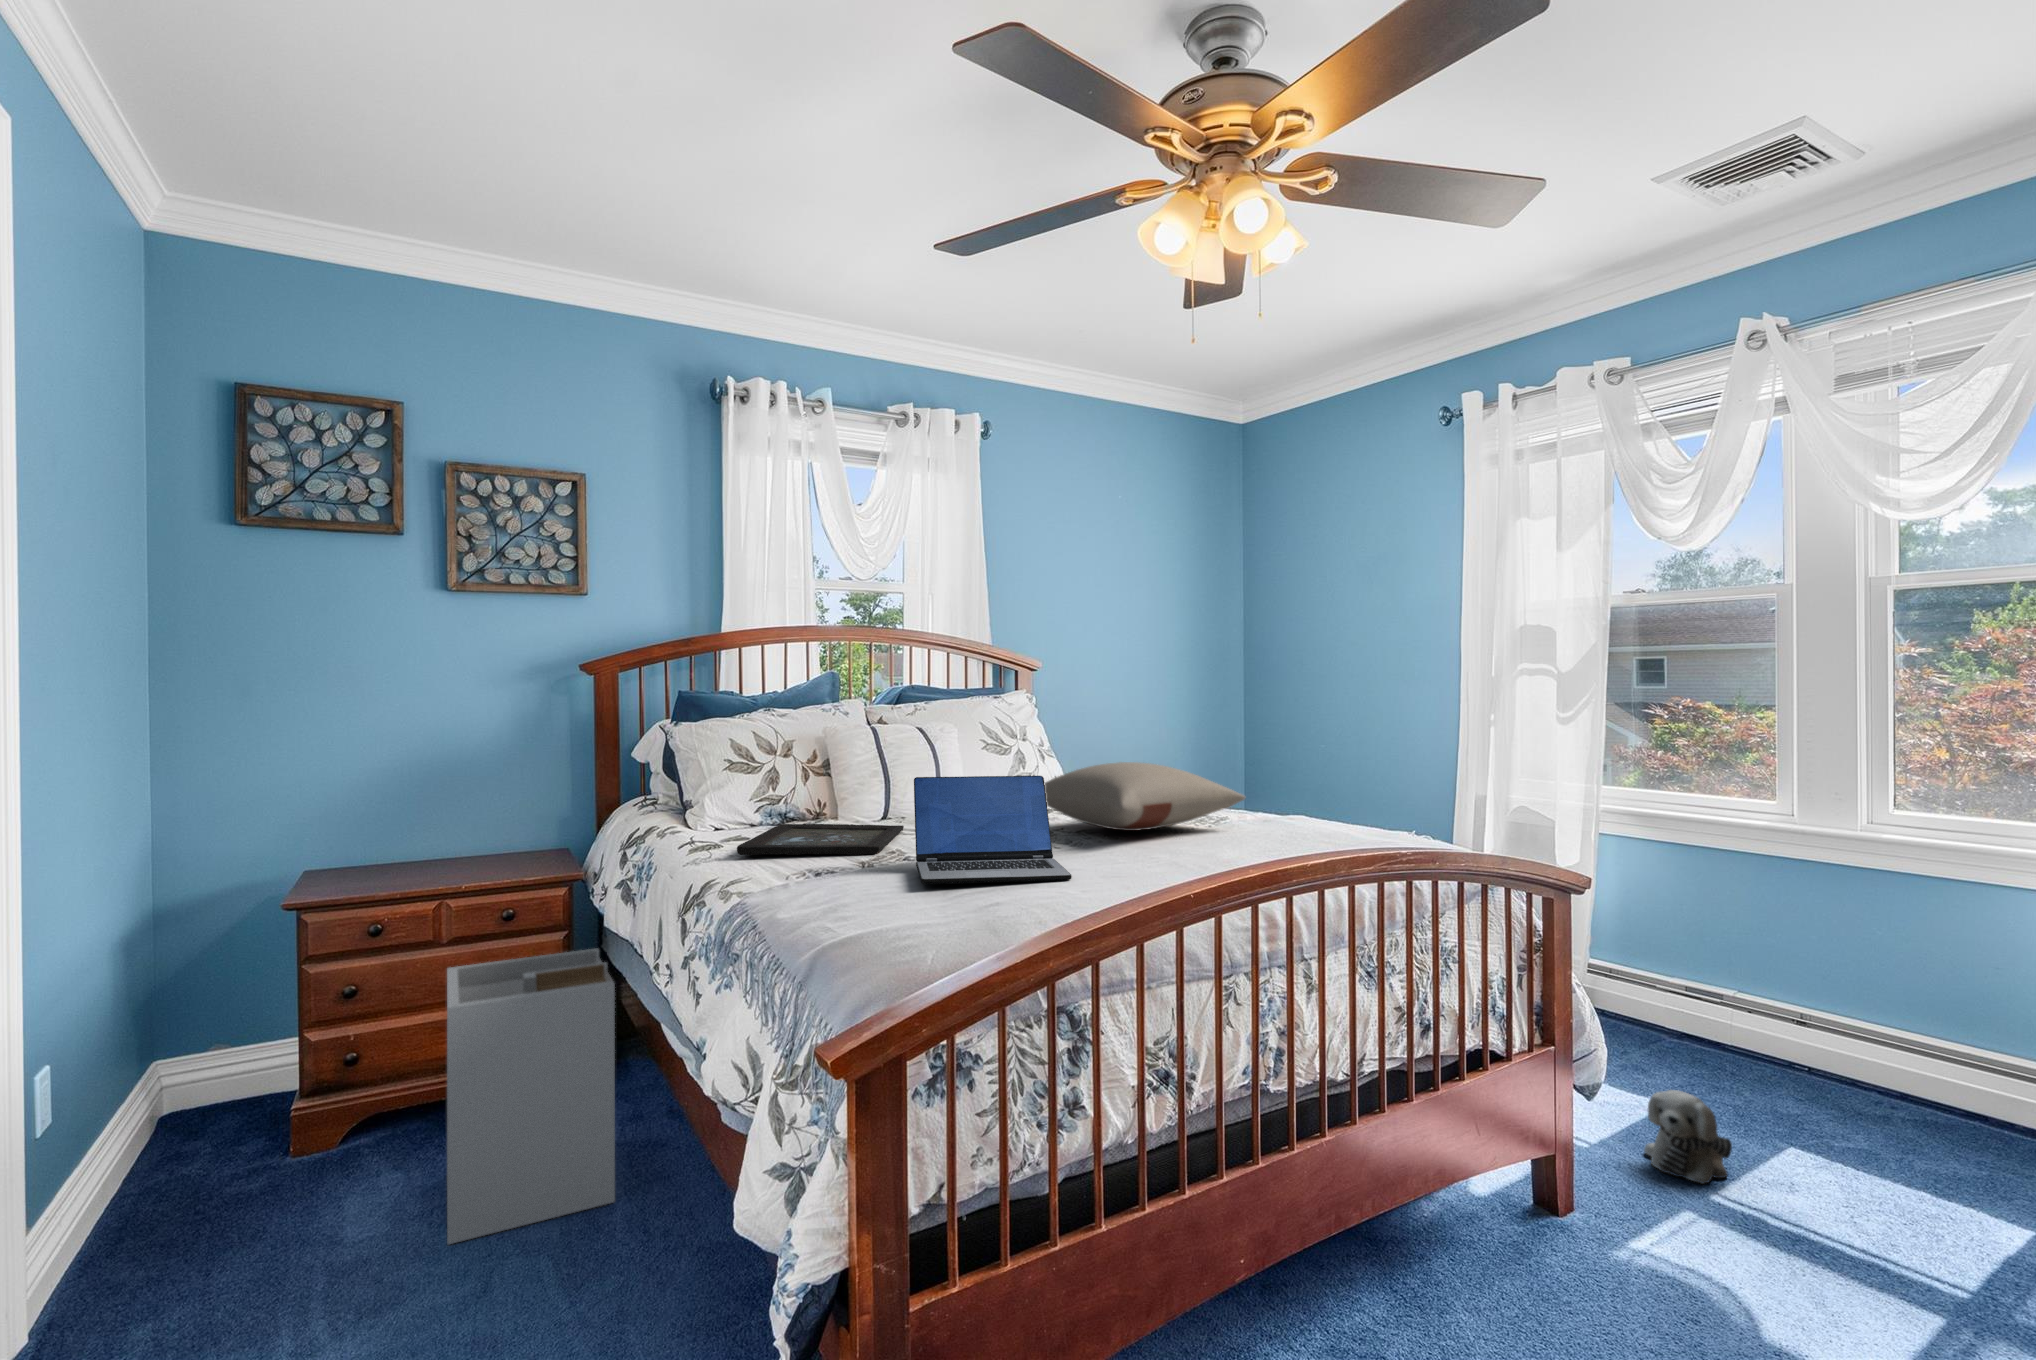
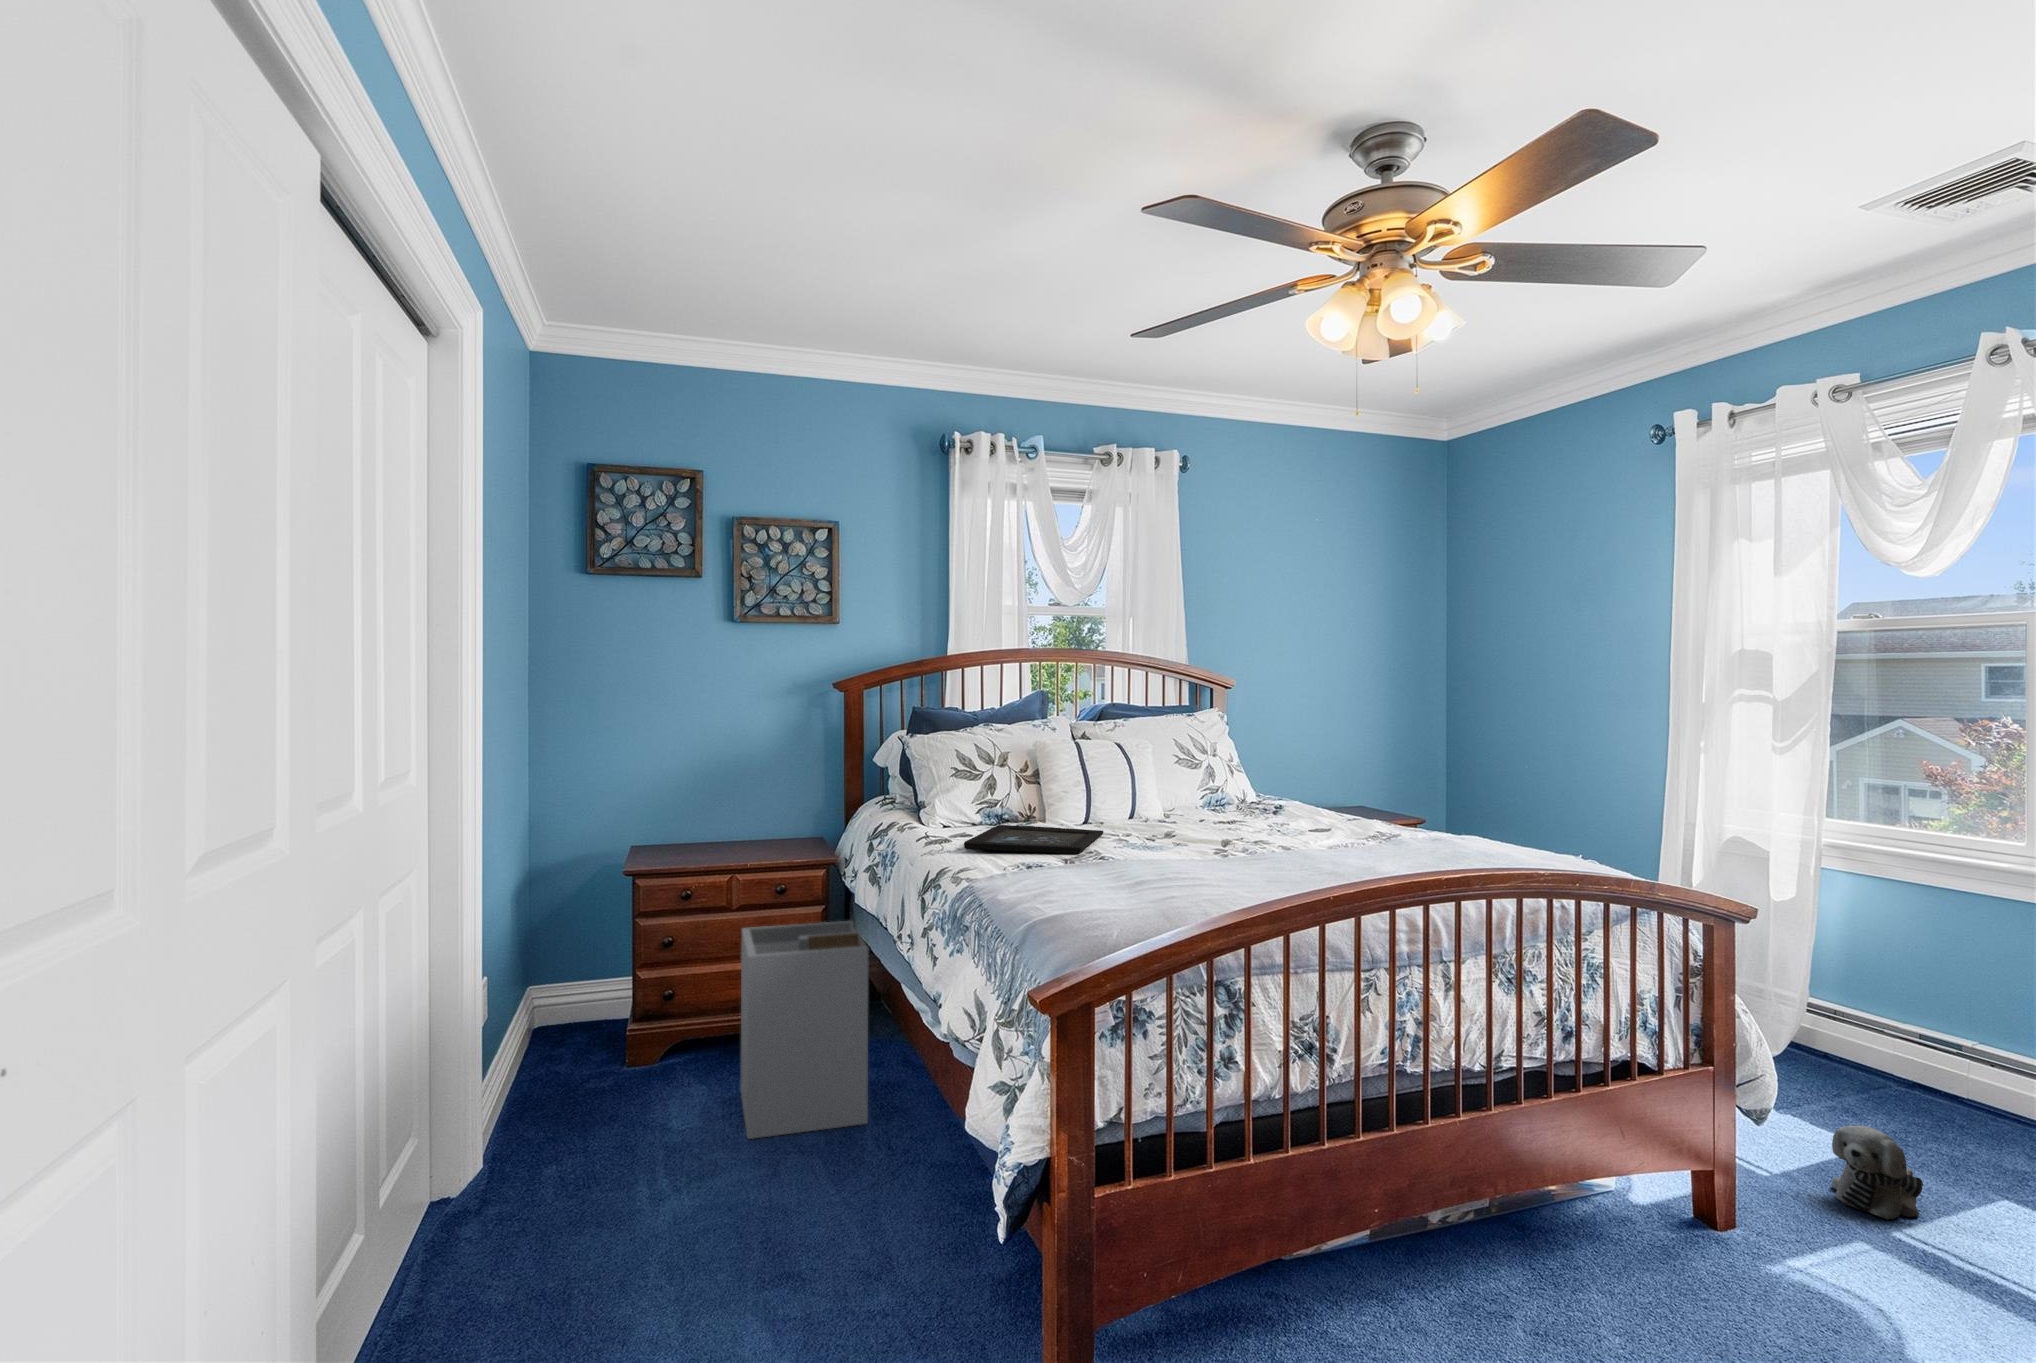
pillow: present [1045,762,1245,831] -> none [1217,782,1417,844]
laptop: present [914,776,1072,884] -> none [1110,790,1241,883]

